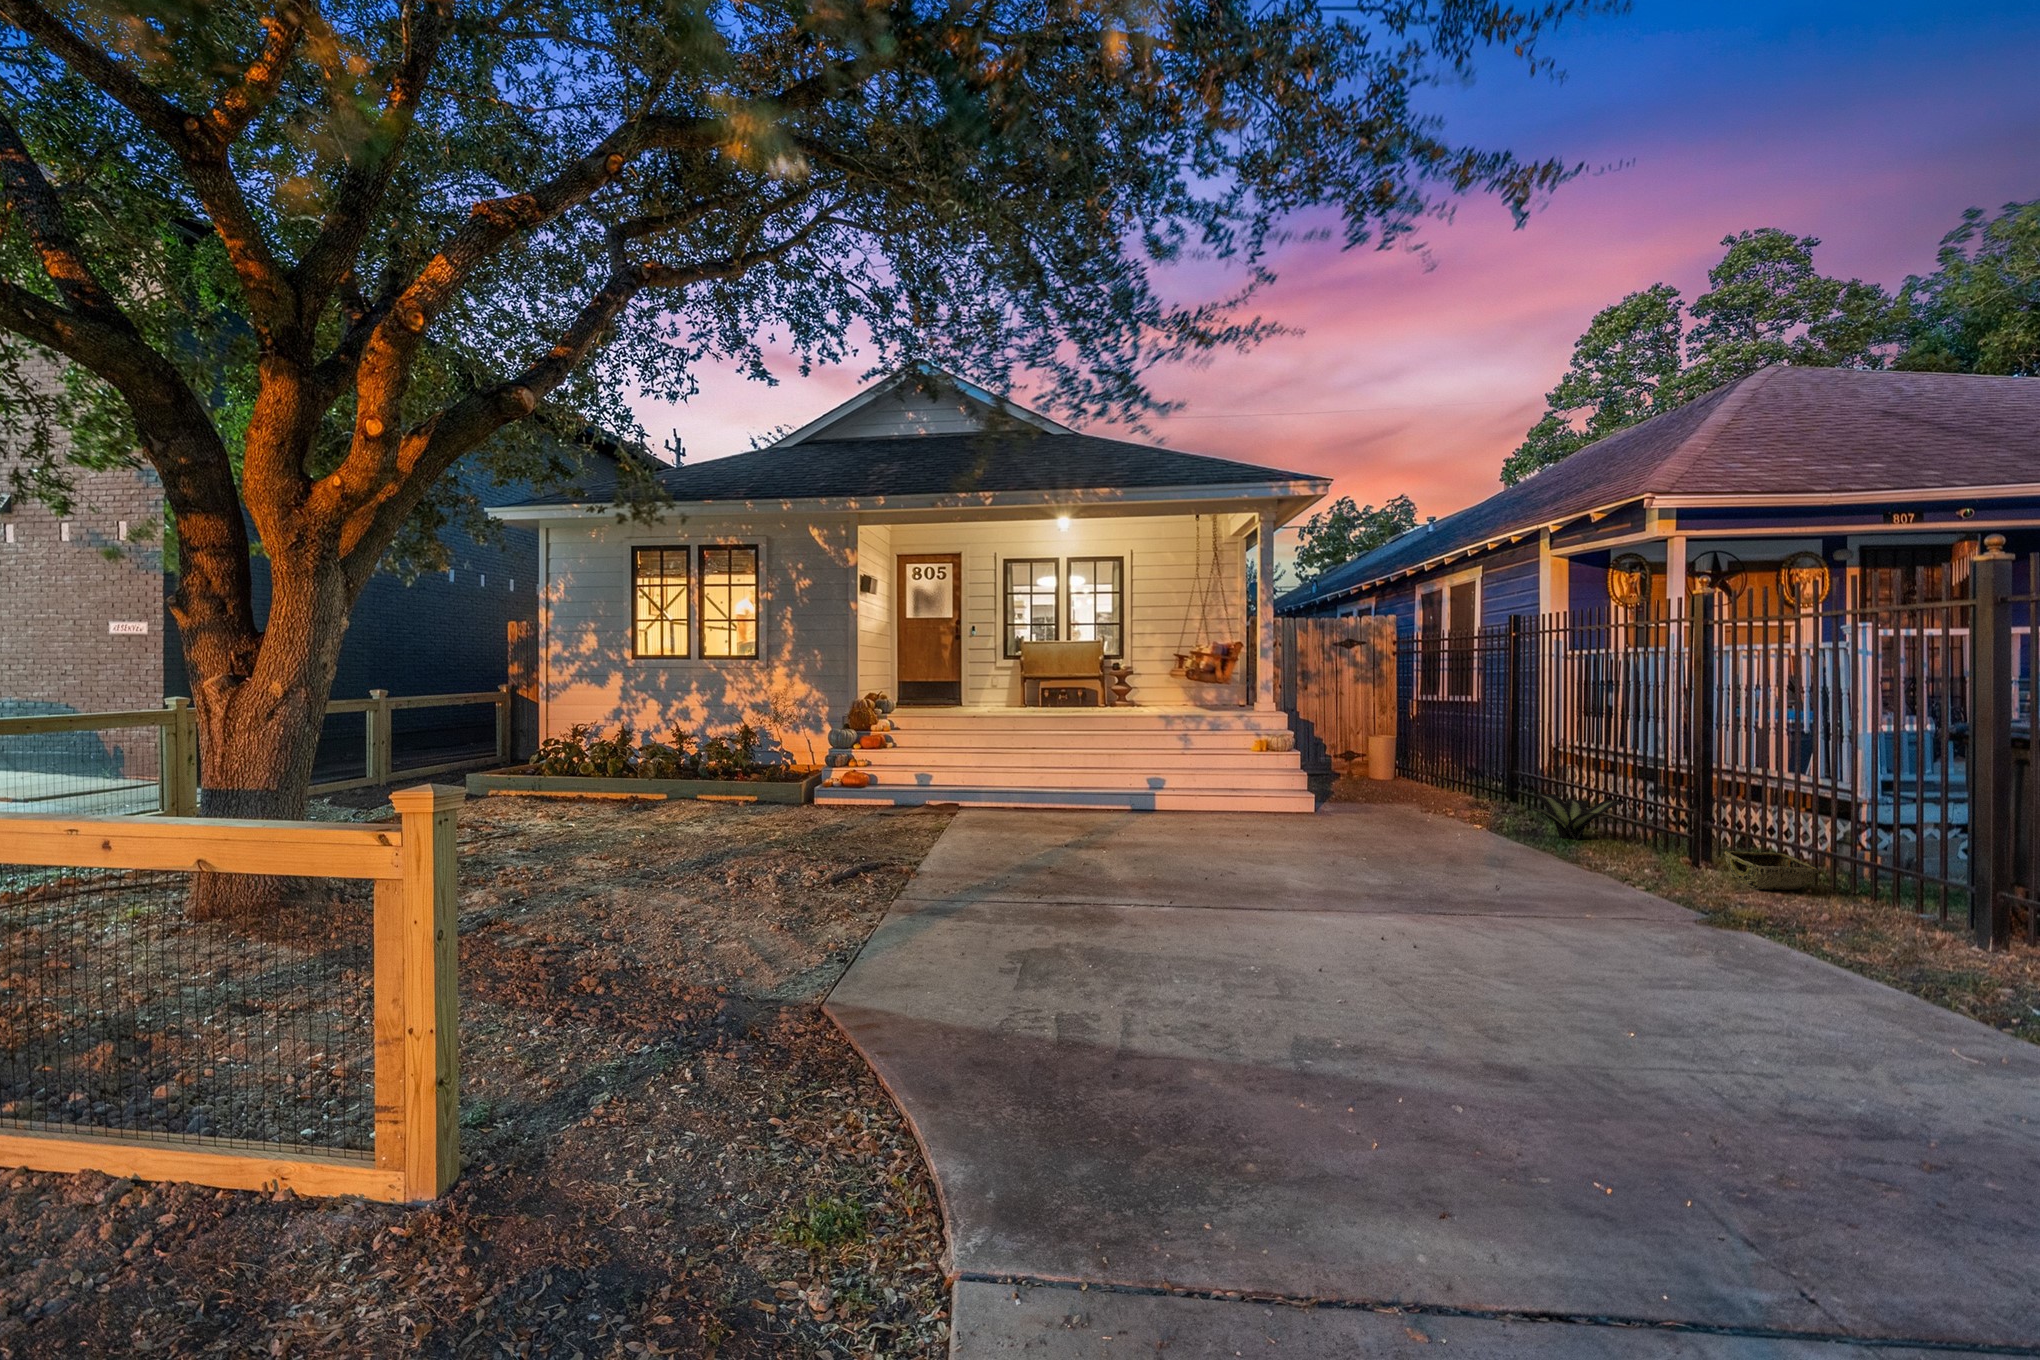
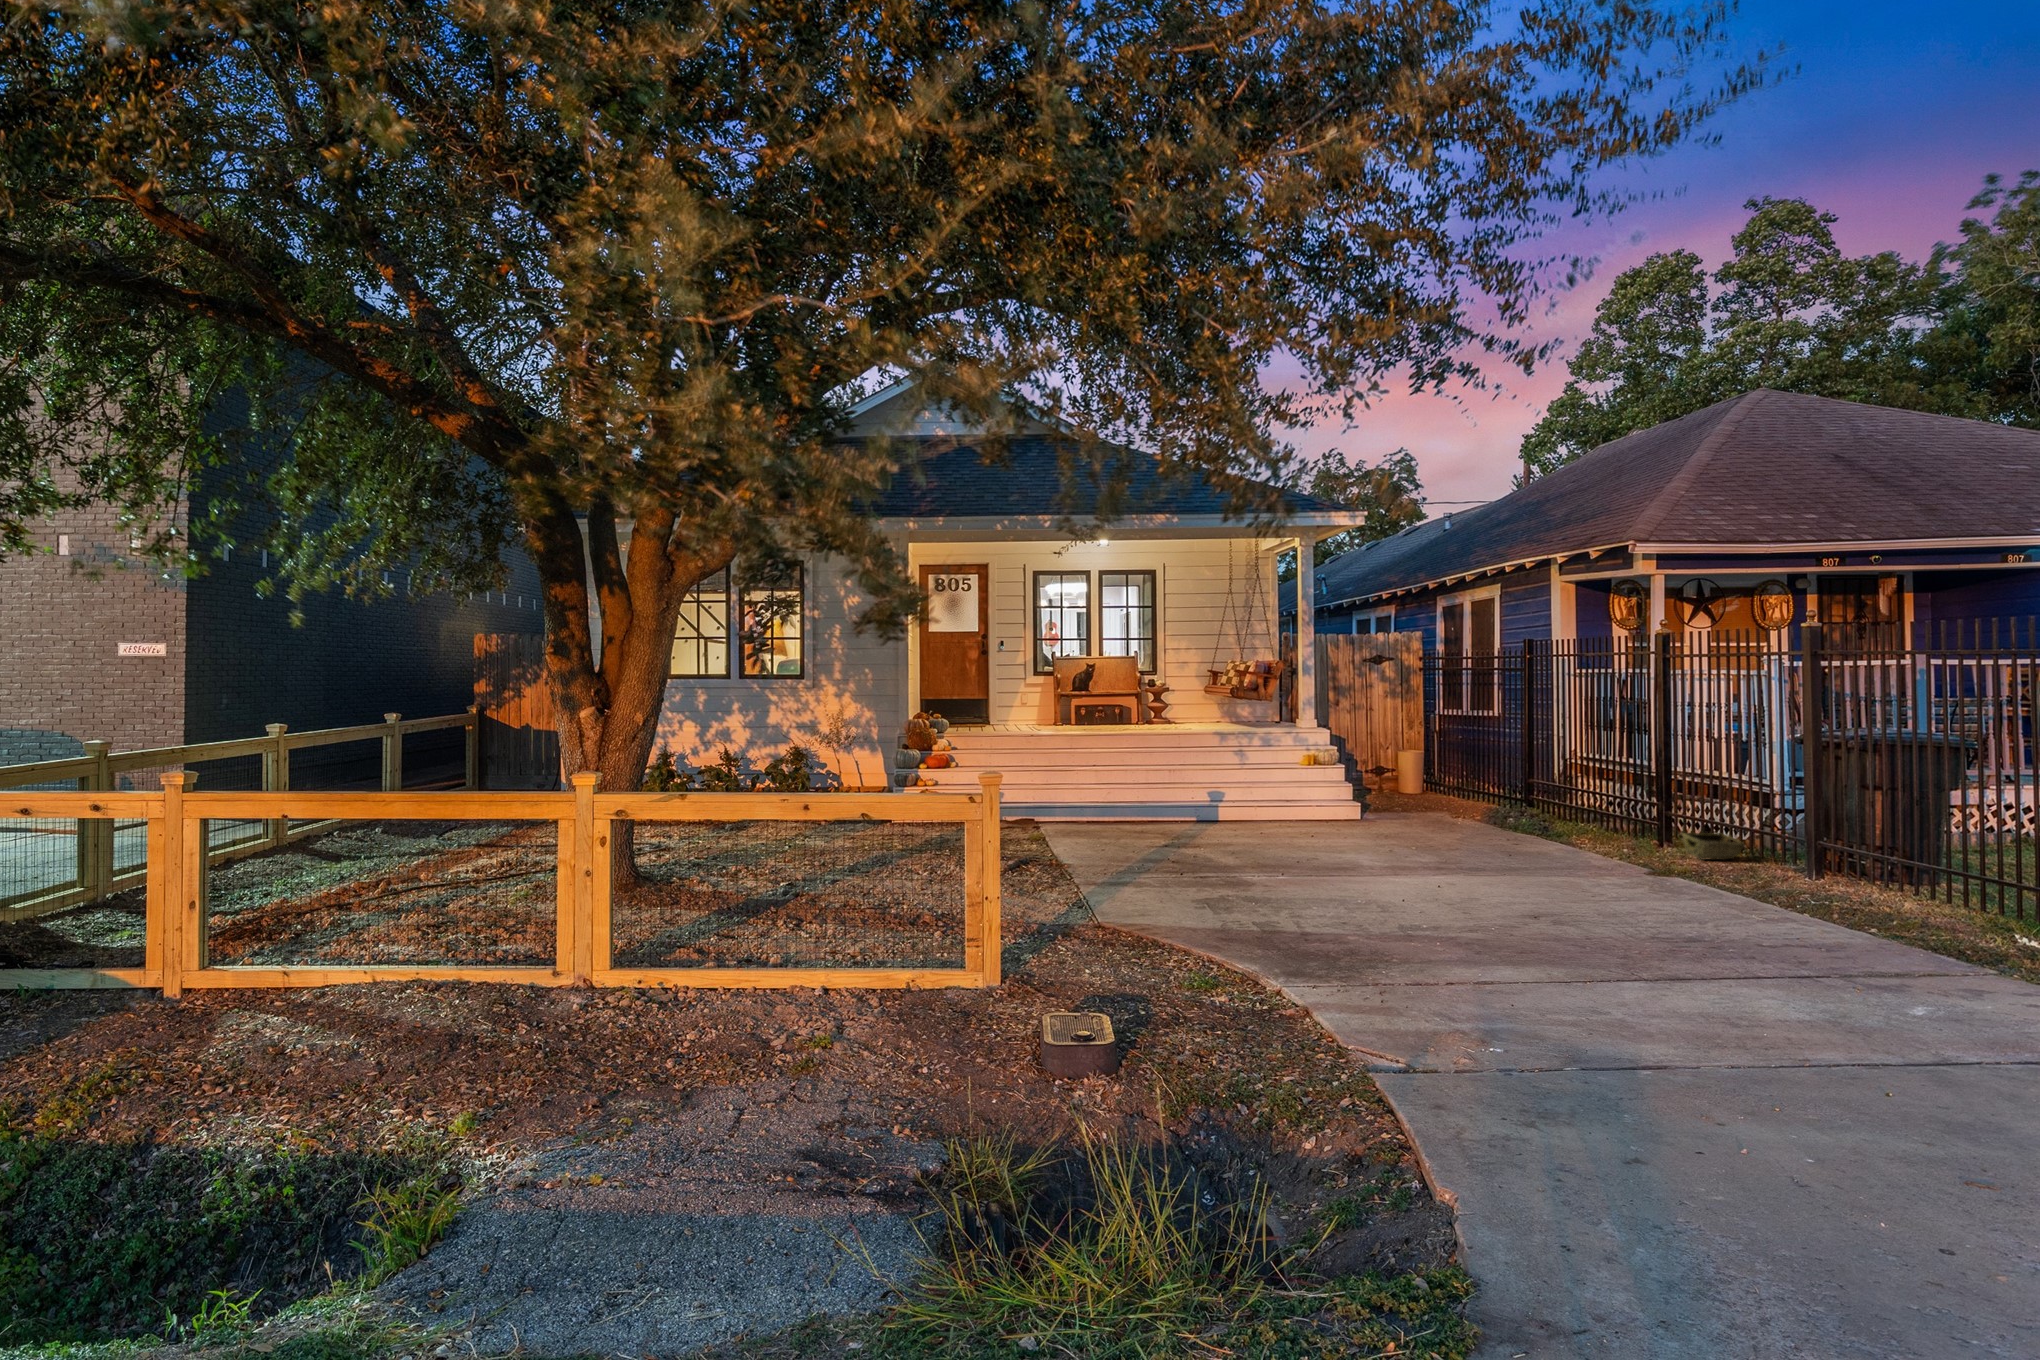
potted plant: present [1531,794,1624,840] -> none [1540,798,1618,835]

